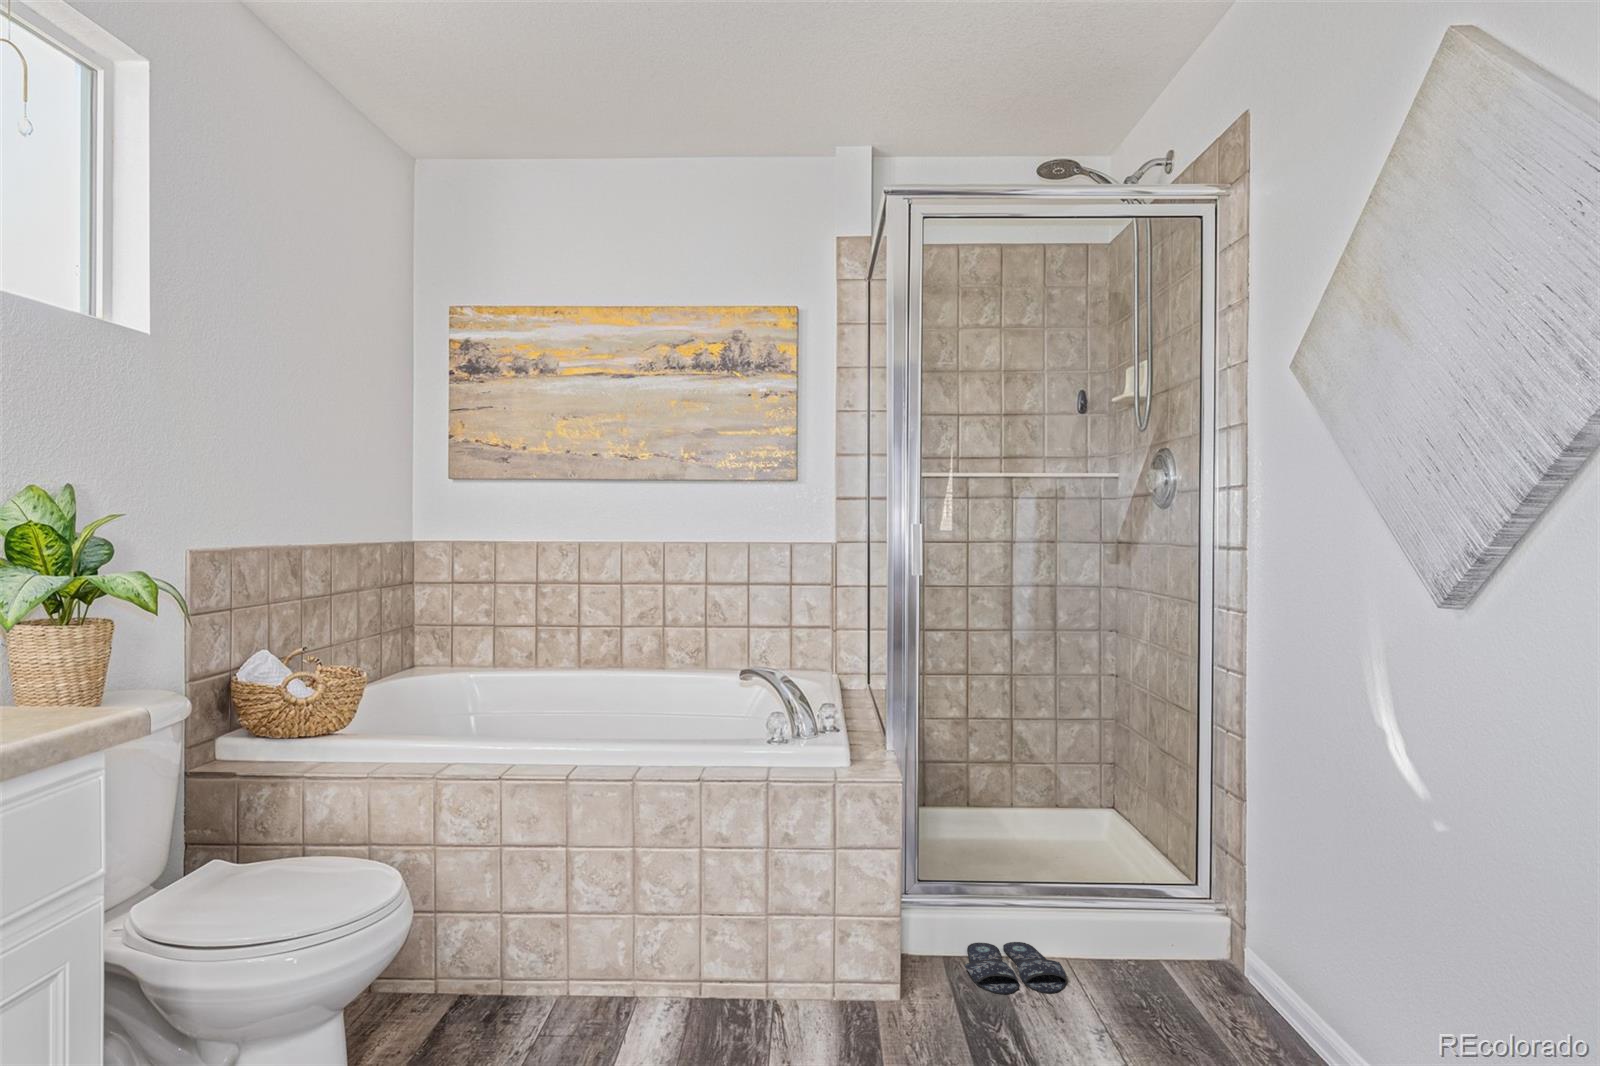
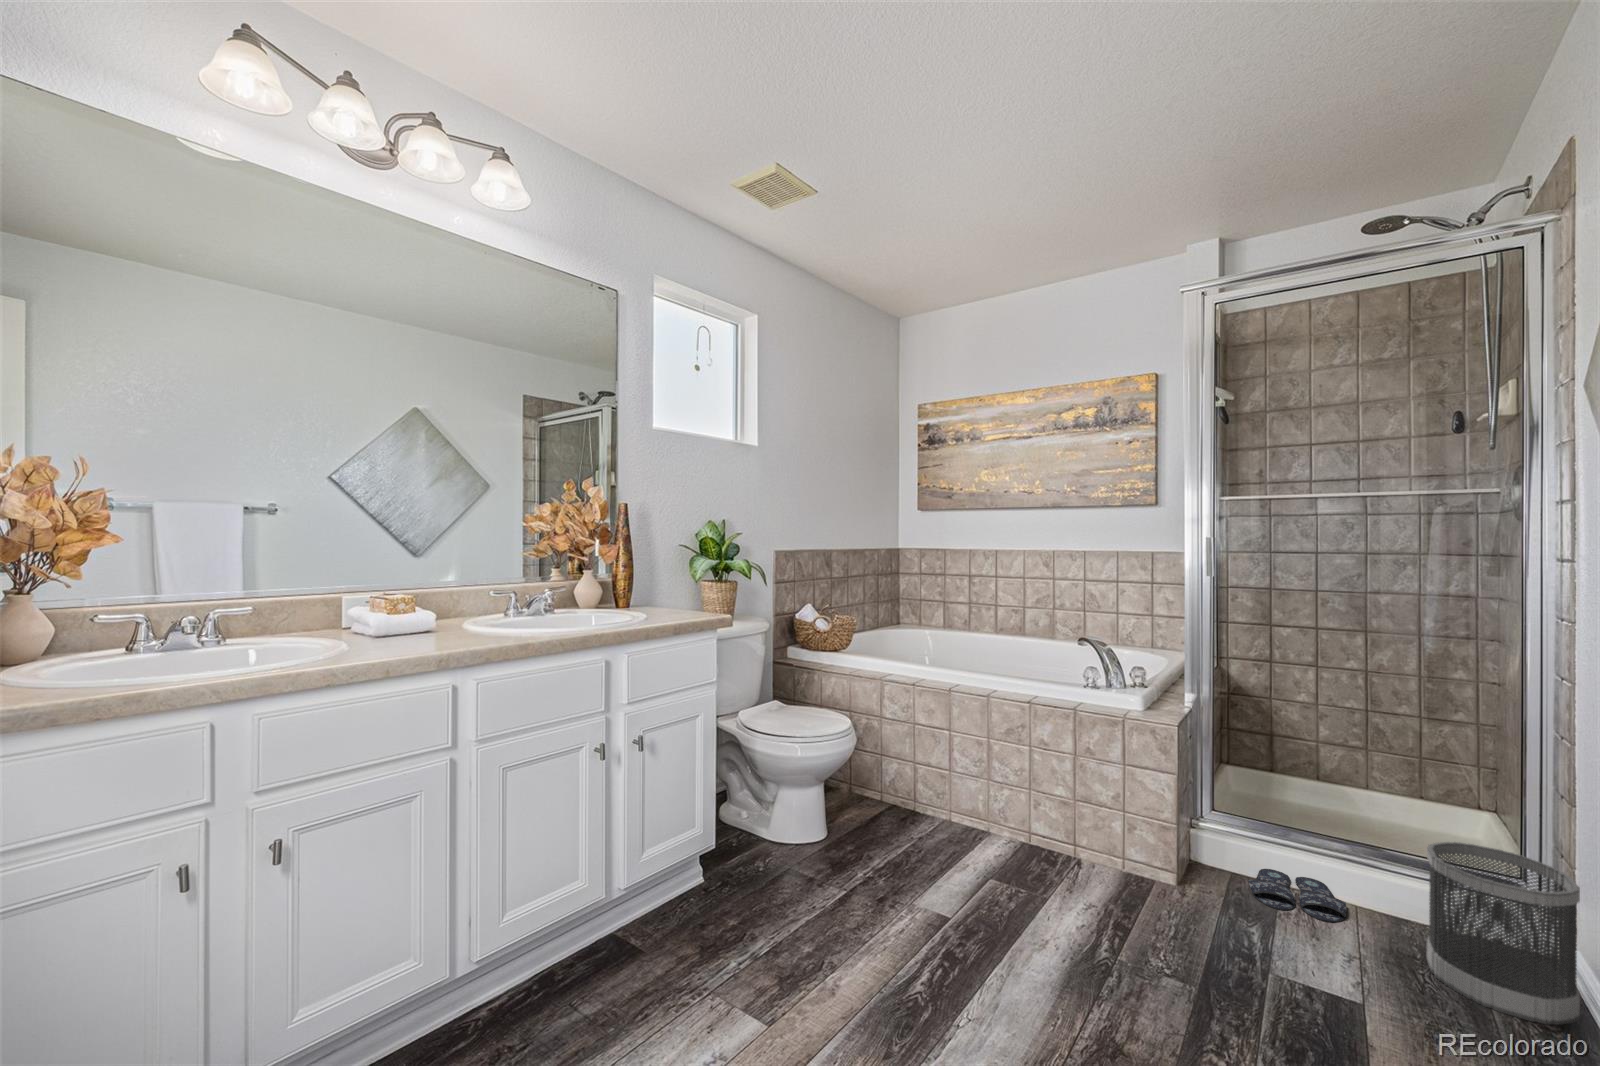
wastebasket: none [1149,864,1275,1044] -> present [1427,842,1580,1025]

